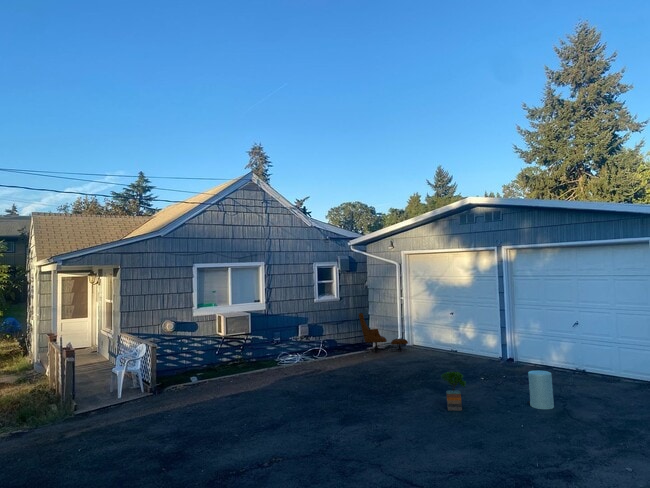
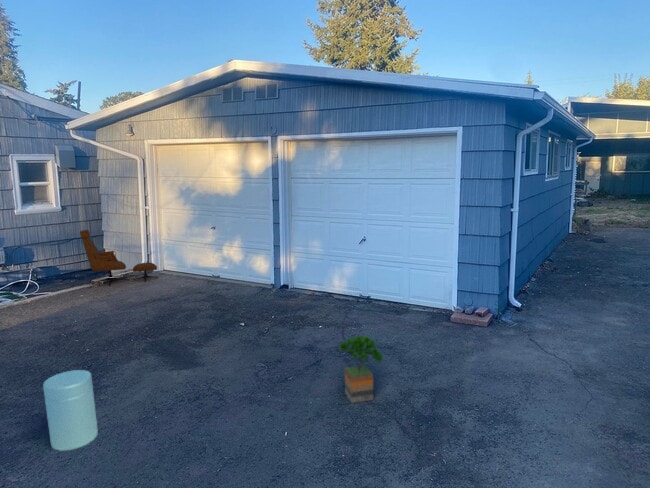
trash can: present [528,370,554,409] -> present [43,370,98,451]
potted tree: present [441,372,466,411] -> present [339,336,383,403]

